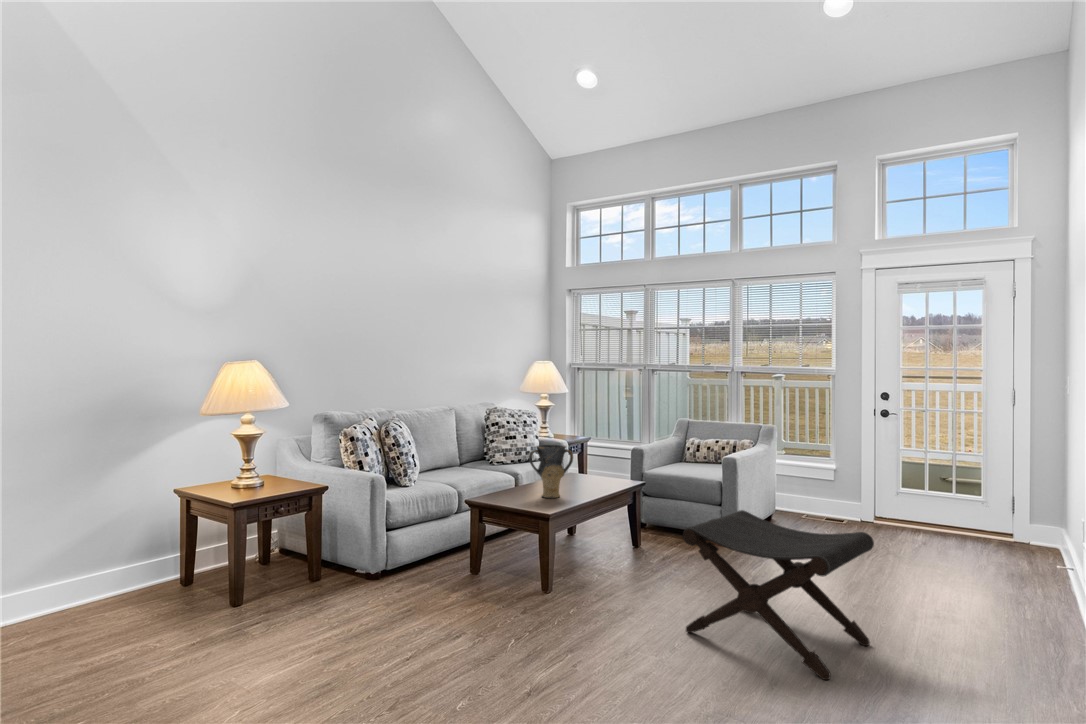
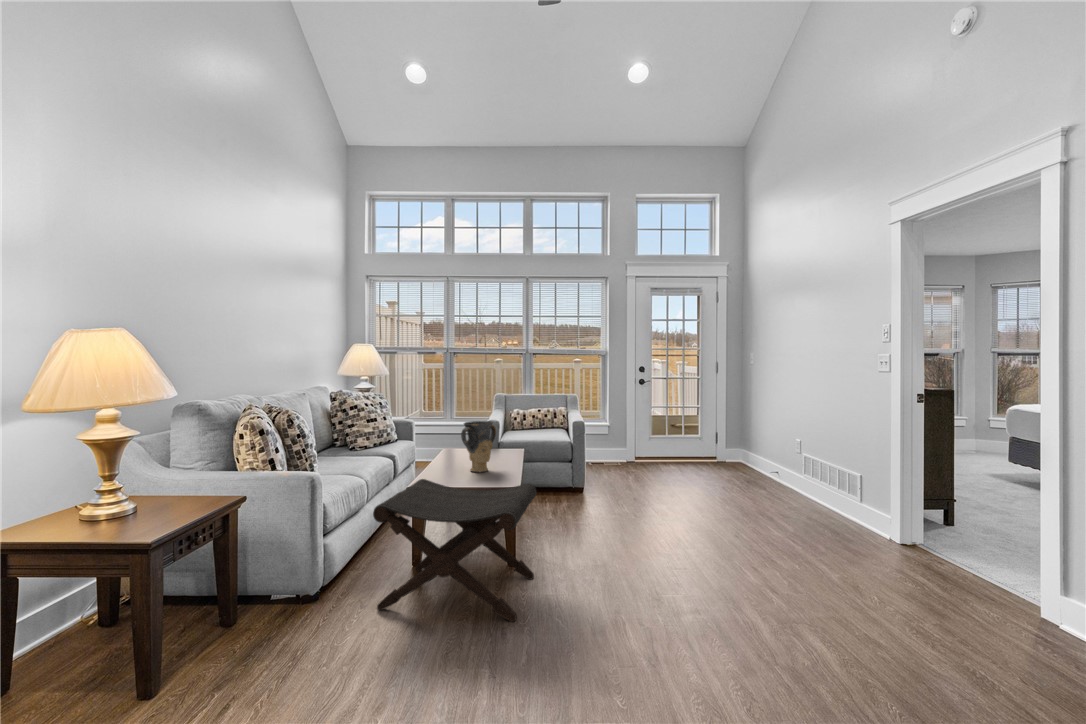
footstool: present [683,510,874,680] -> present [373,479,536,622]

